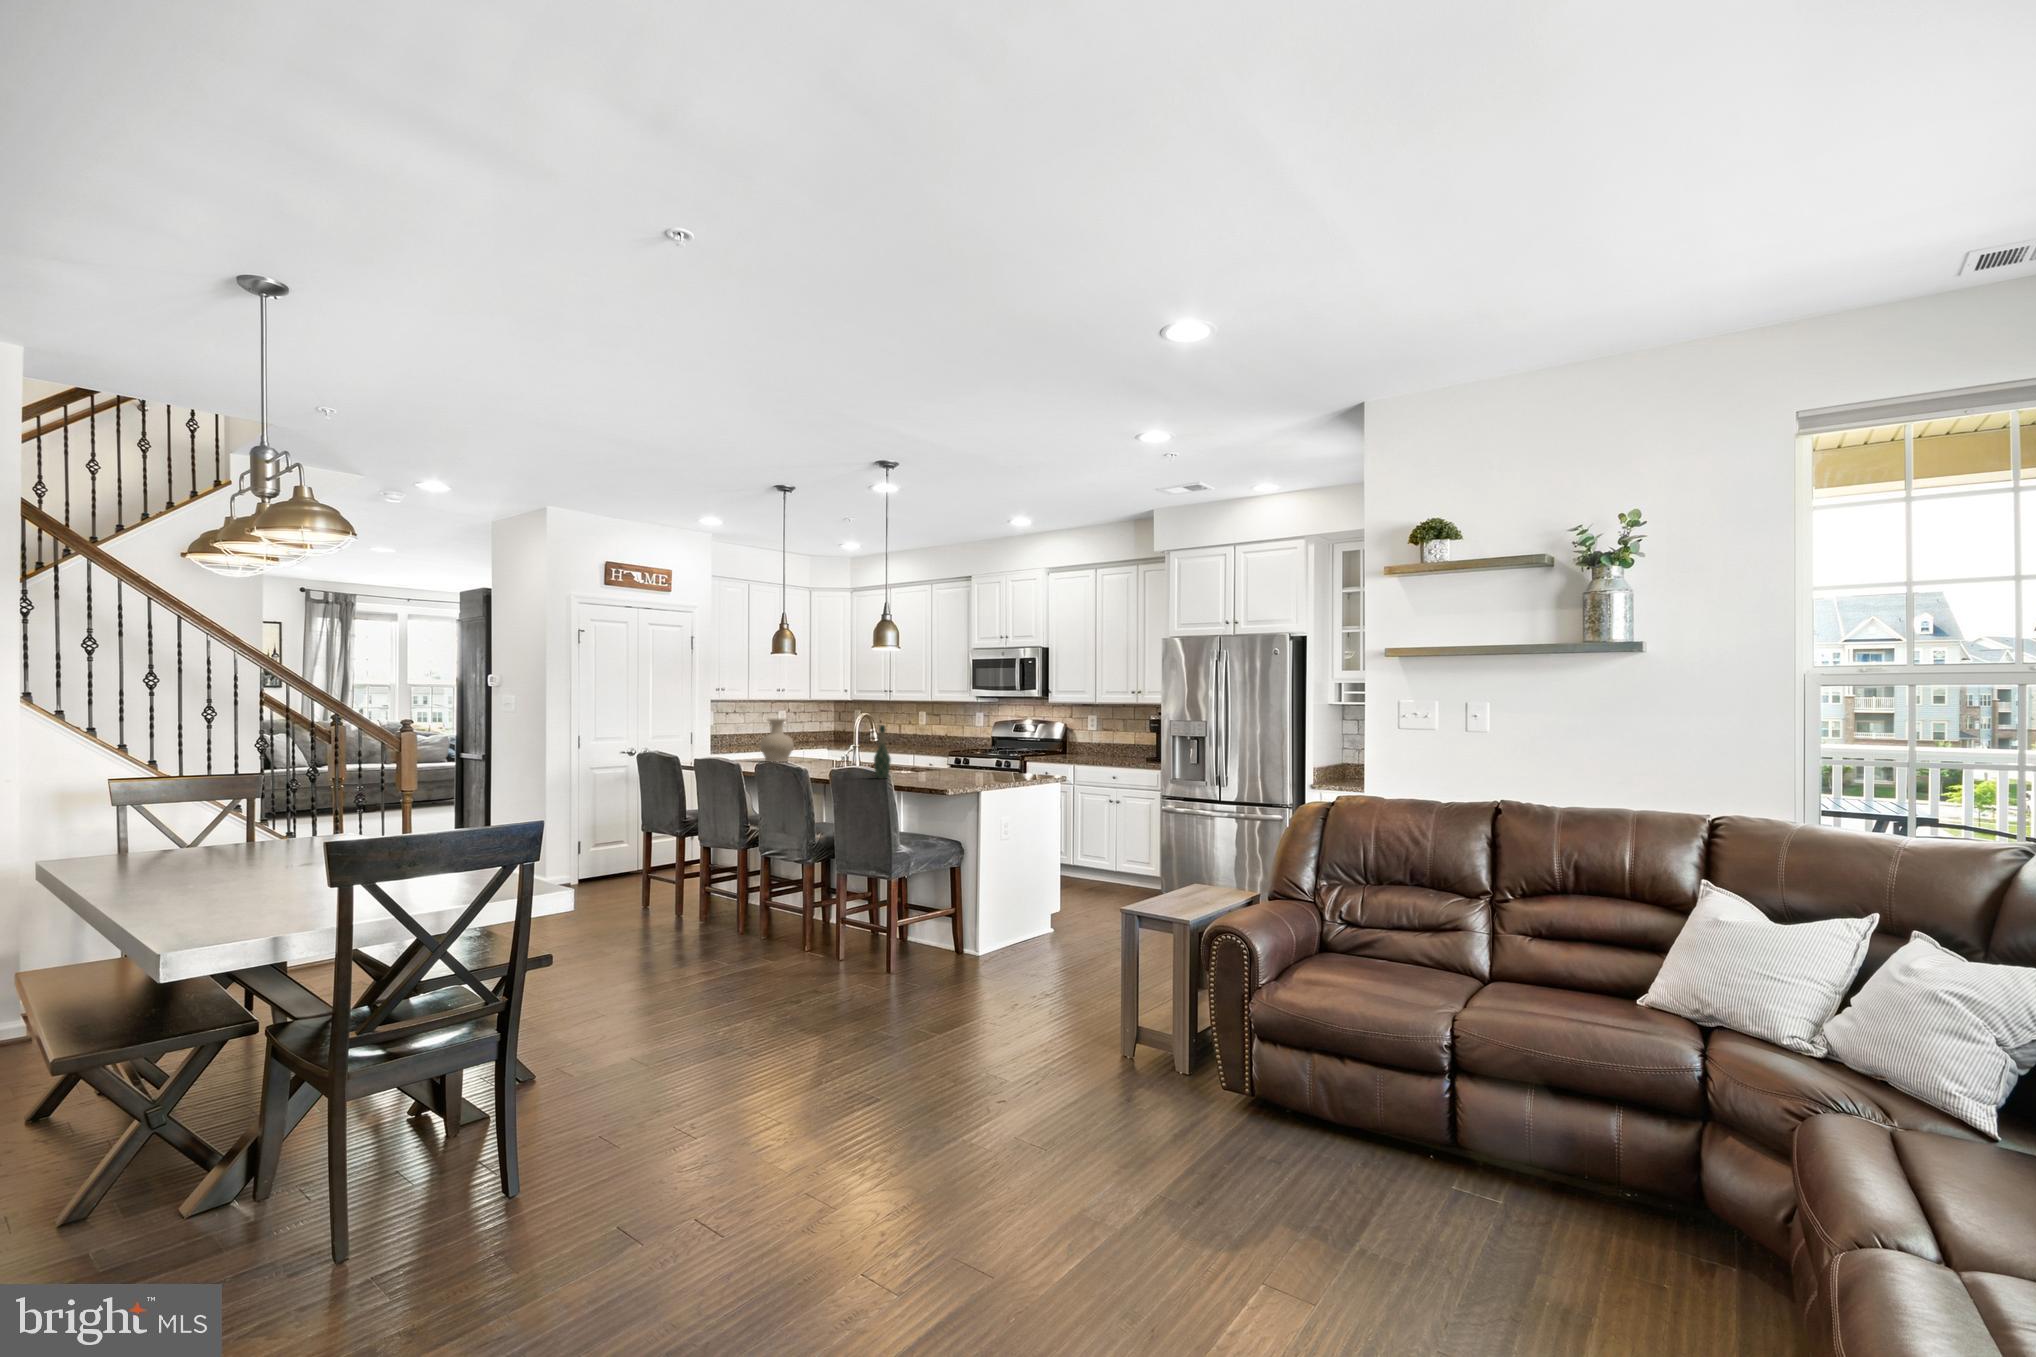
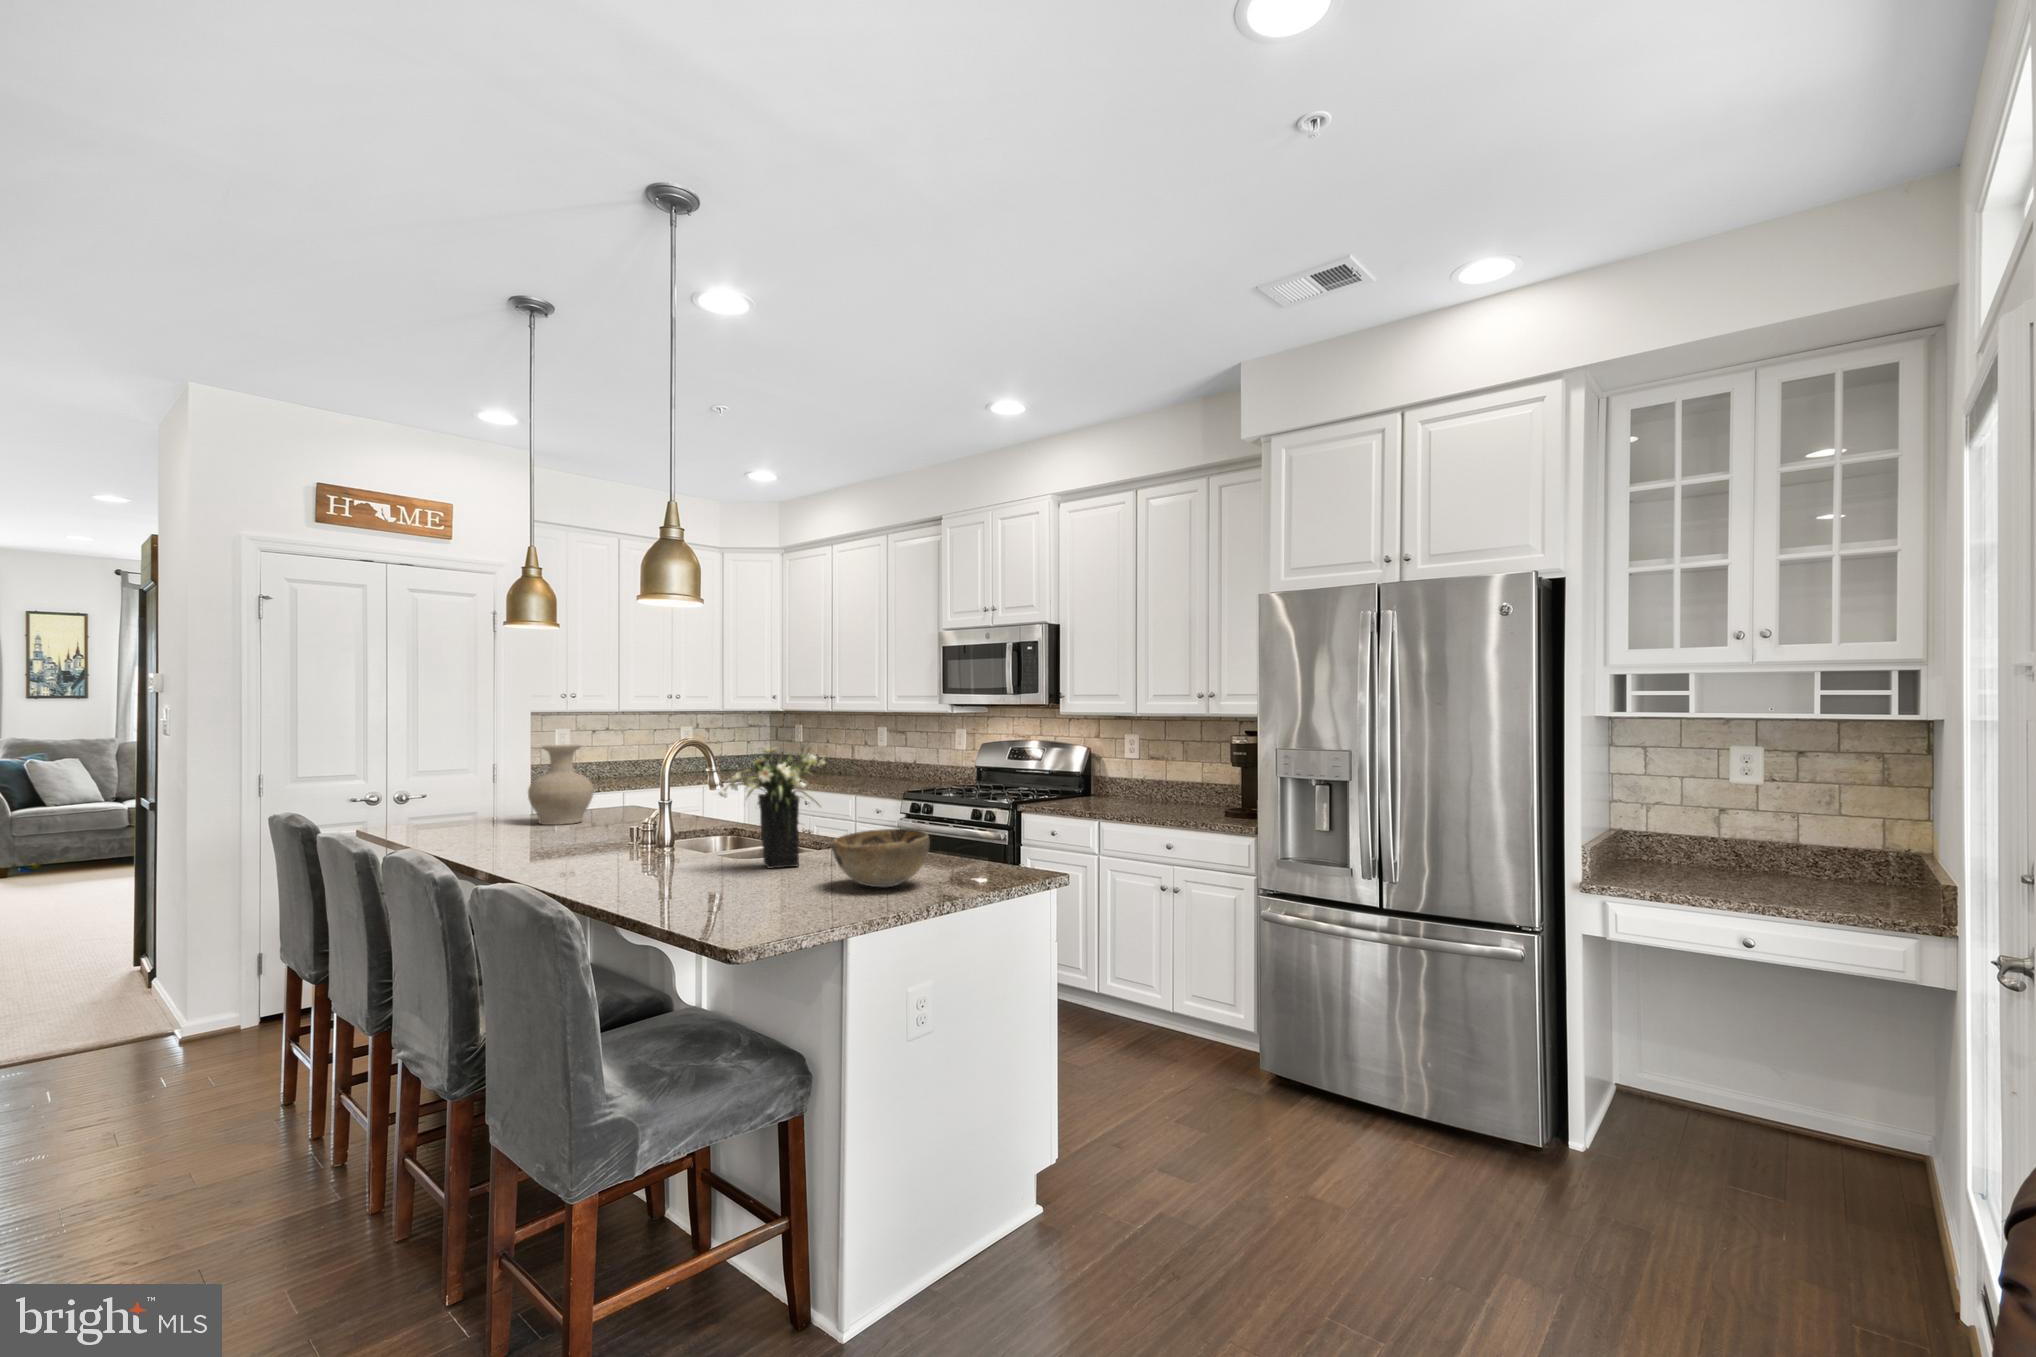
flower arrangement: none [903,716,950,774] -> present [719,746,825,868]
wine bottle: present [874,725,891,779] -> none [612,770,654,897]
decorative bowl: none [963,753,1006,777] -> present [832,828,930,887]

